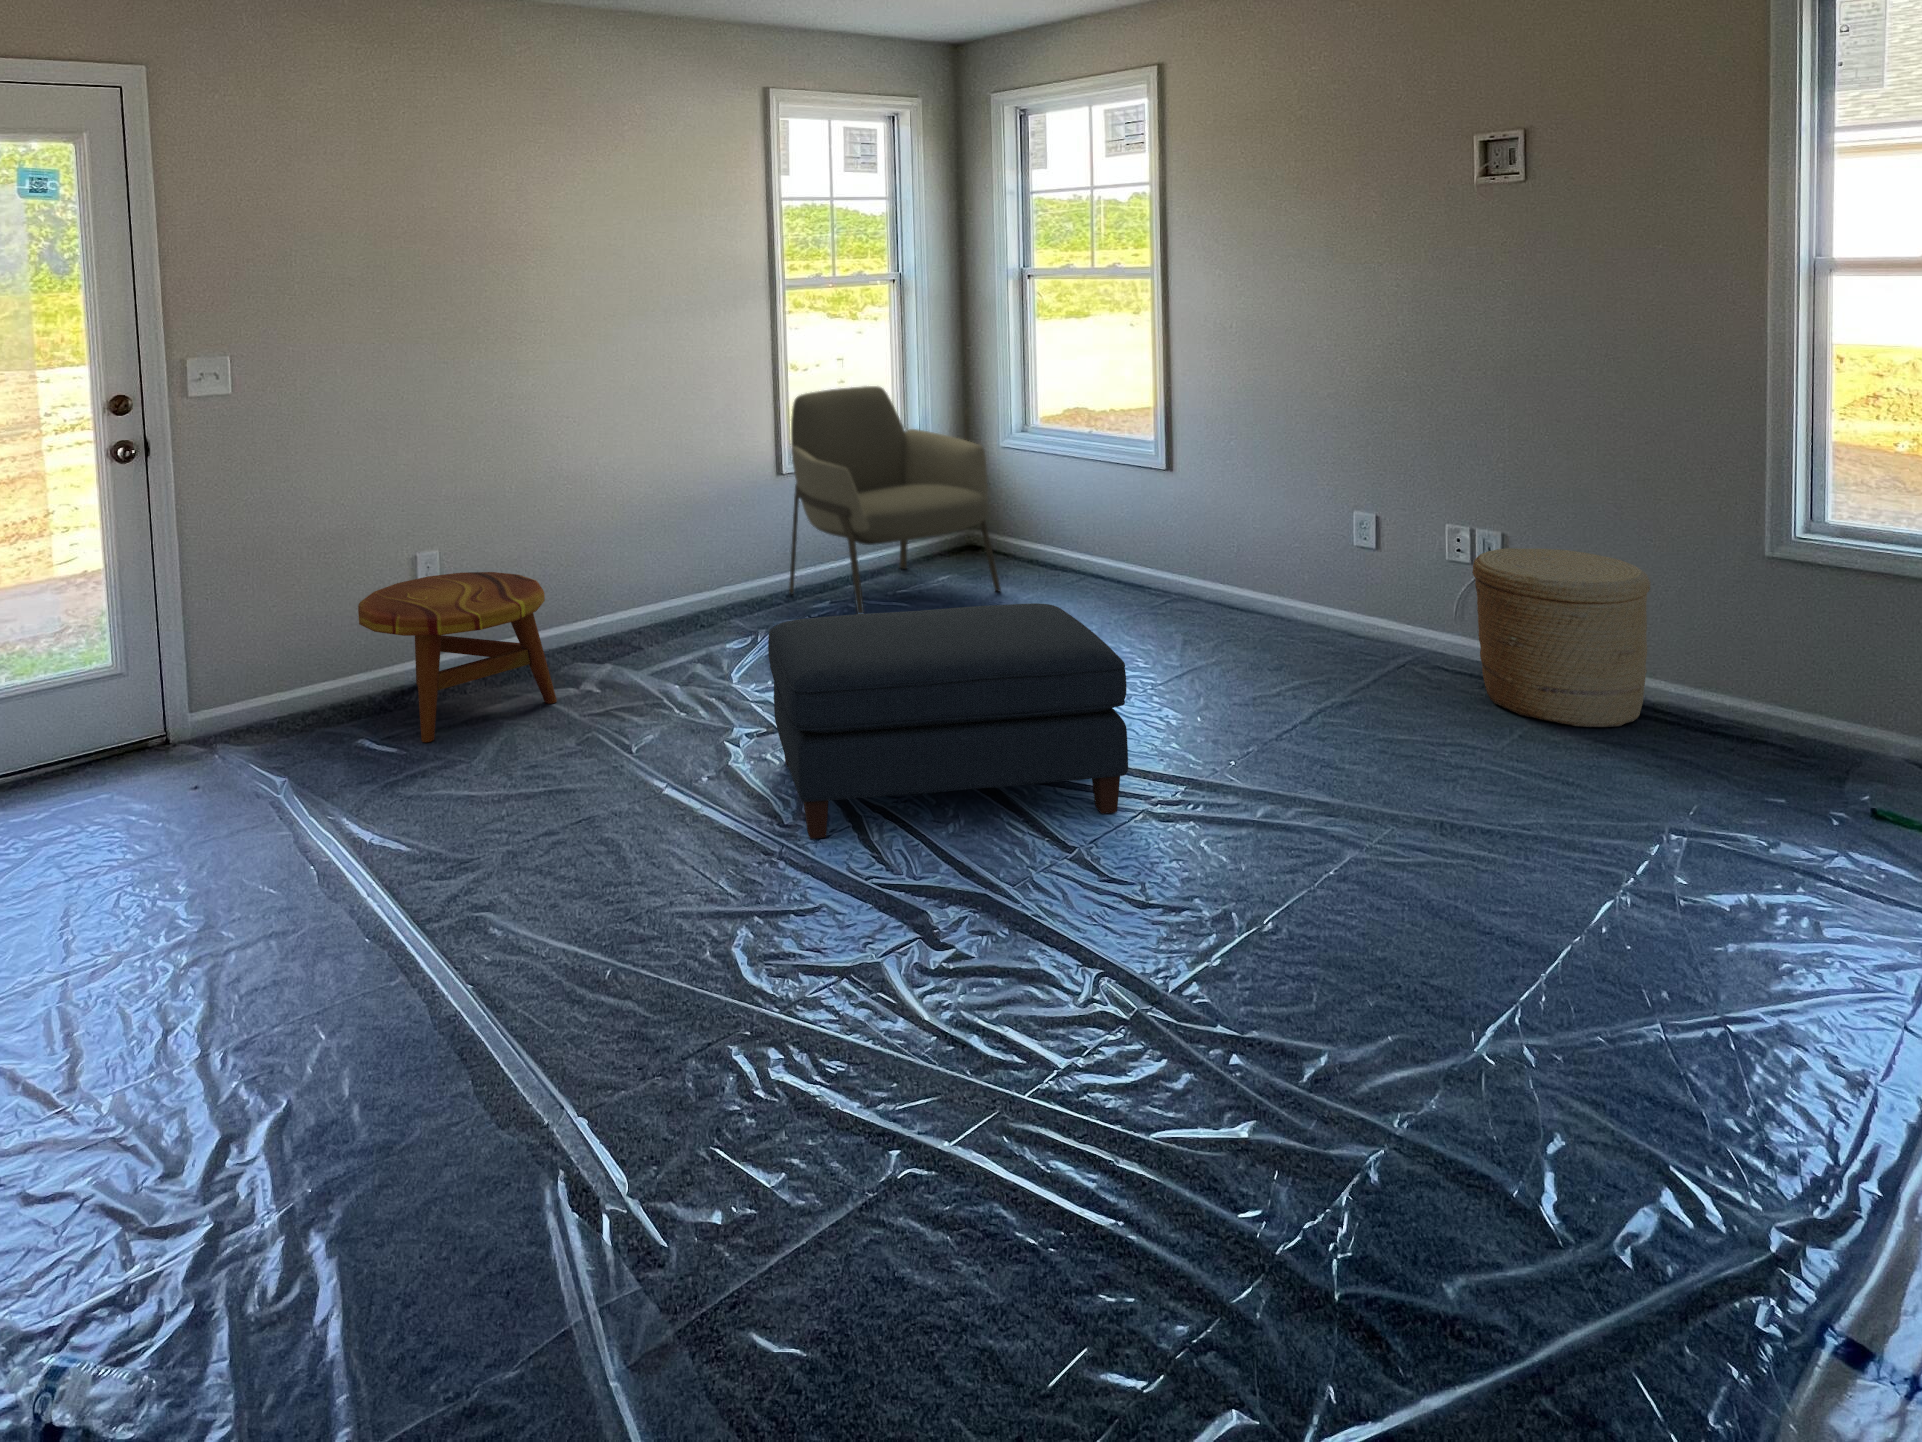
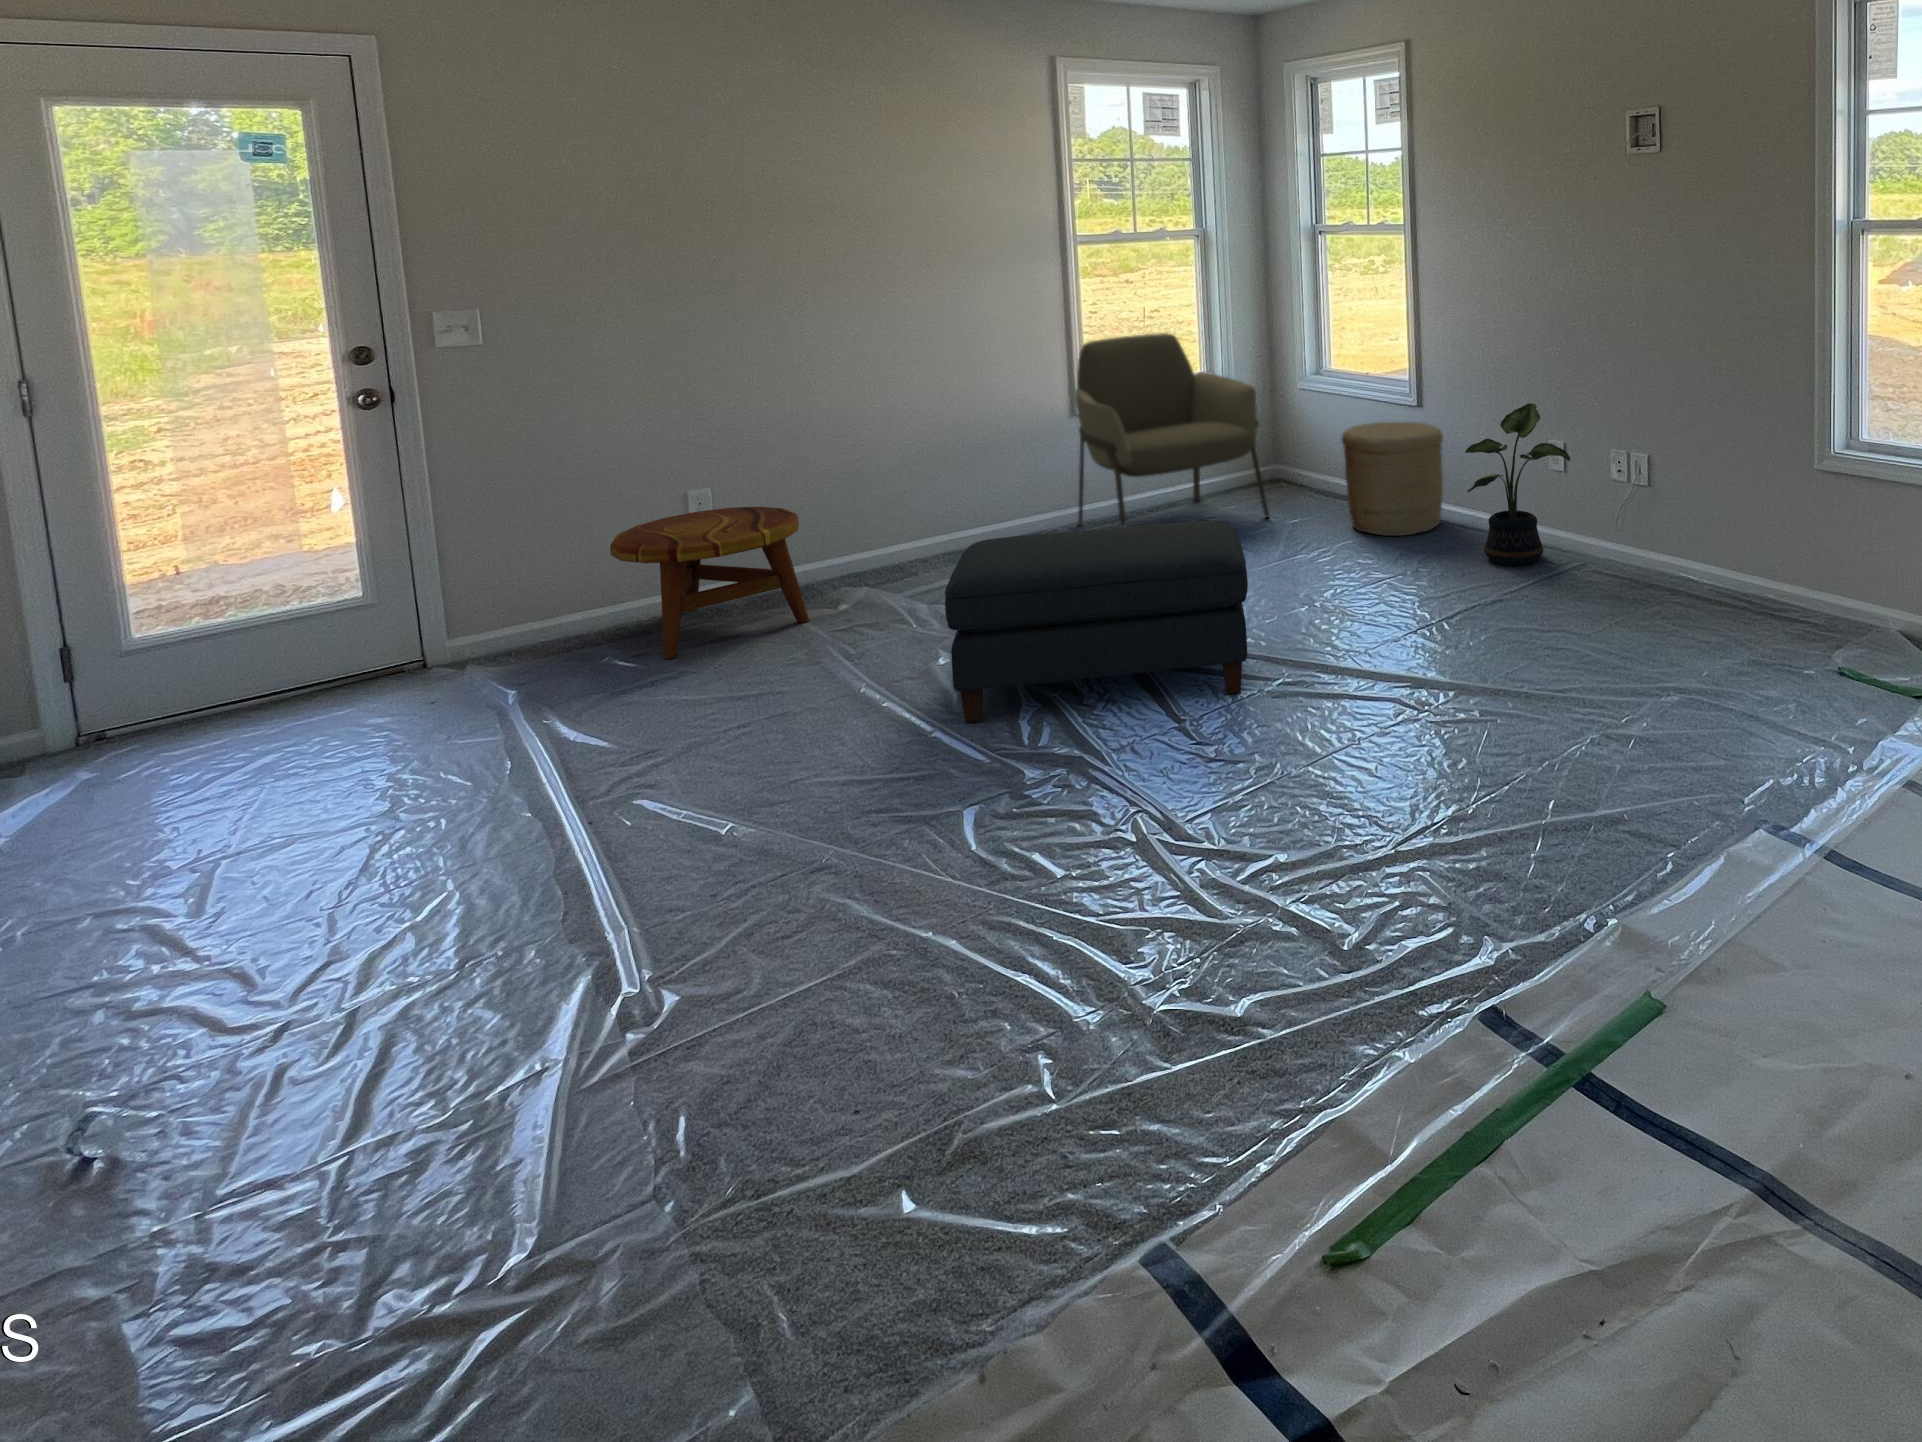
potted plant: none [1269,469,1408,658] -> present [1465,403,1570,566]
woven basket: present [1472,548,1650,727] -> present [1341,422,1443,536]

